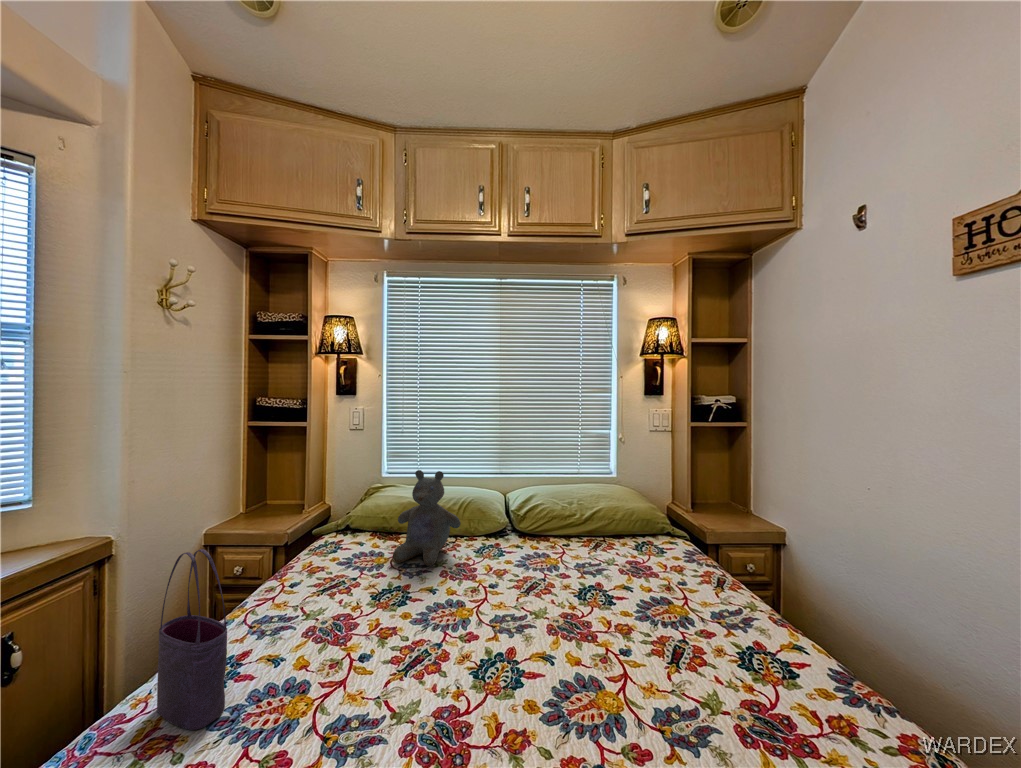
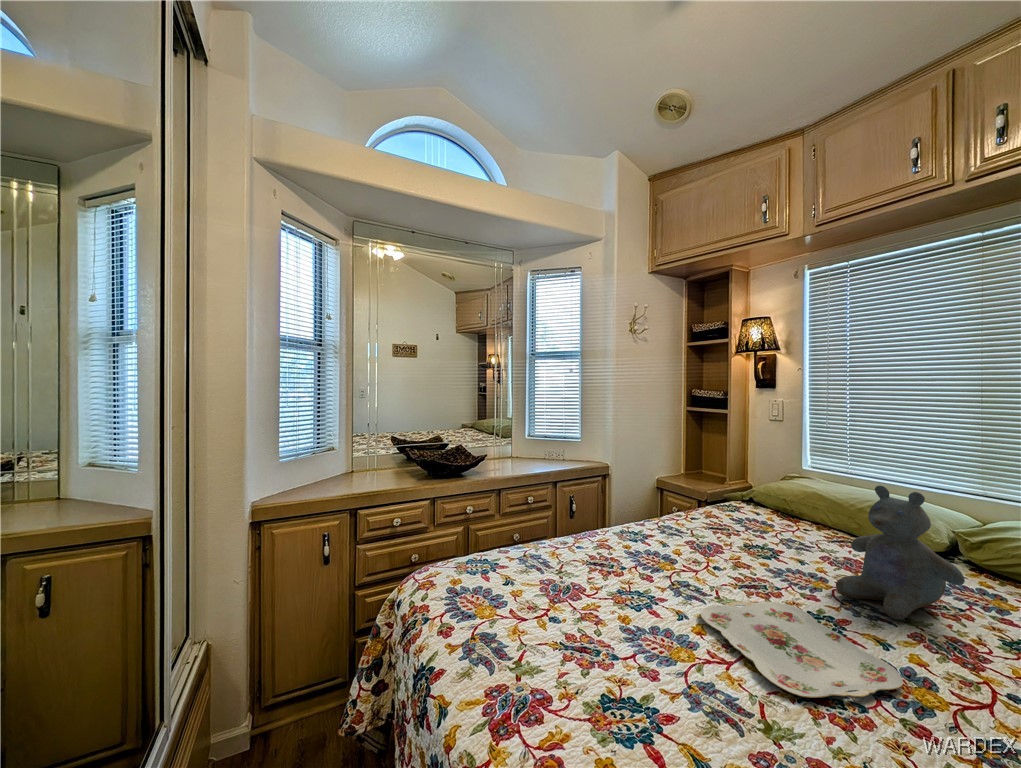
tote bag: present [157,549,227,730] -> none [602,496,637,627]
serving tray: none [298,590,454,674] -> present [700,601,903,698]

